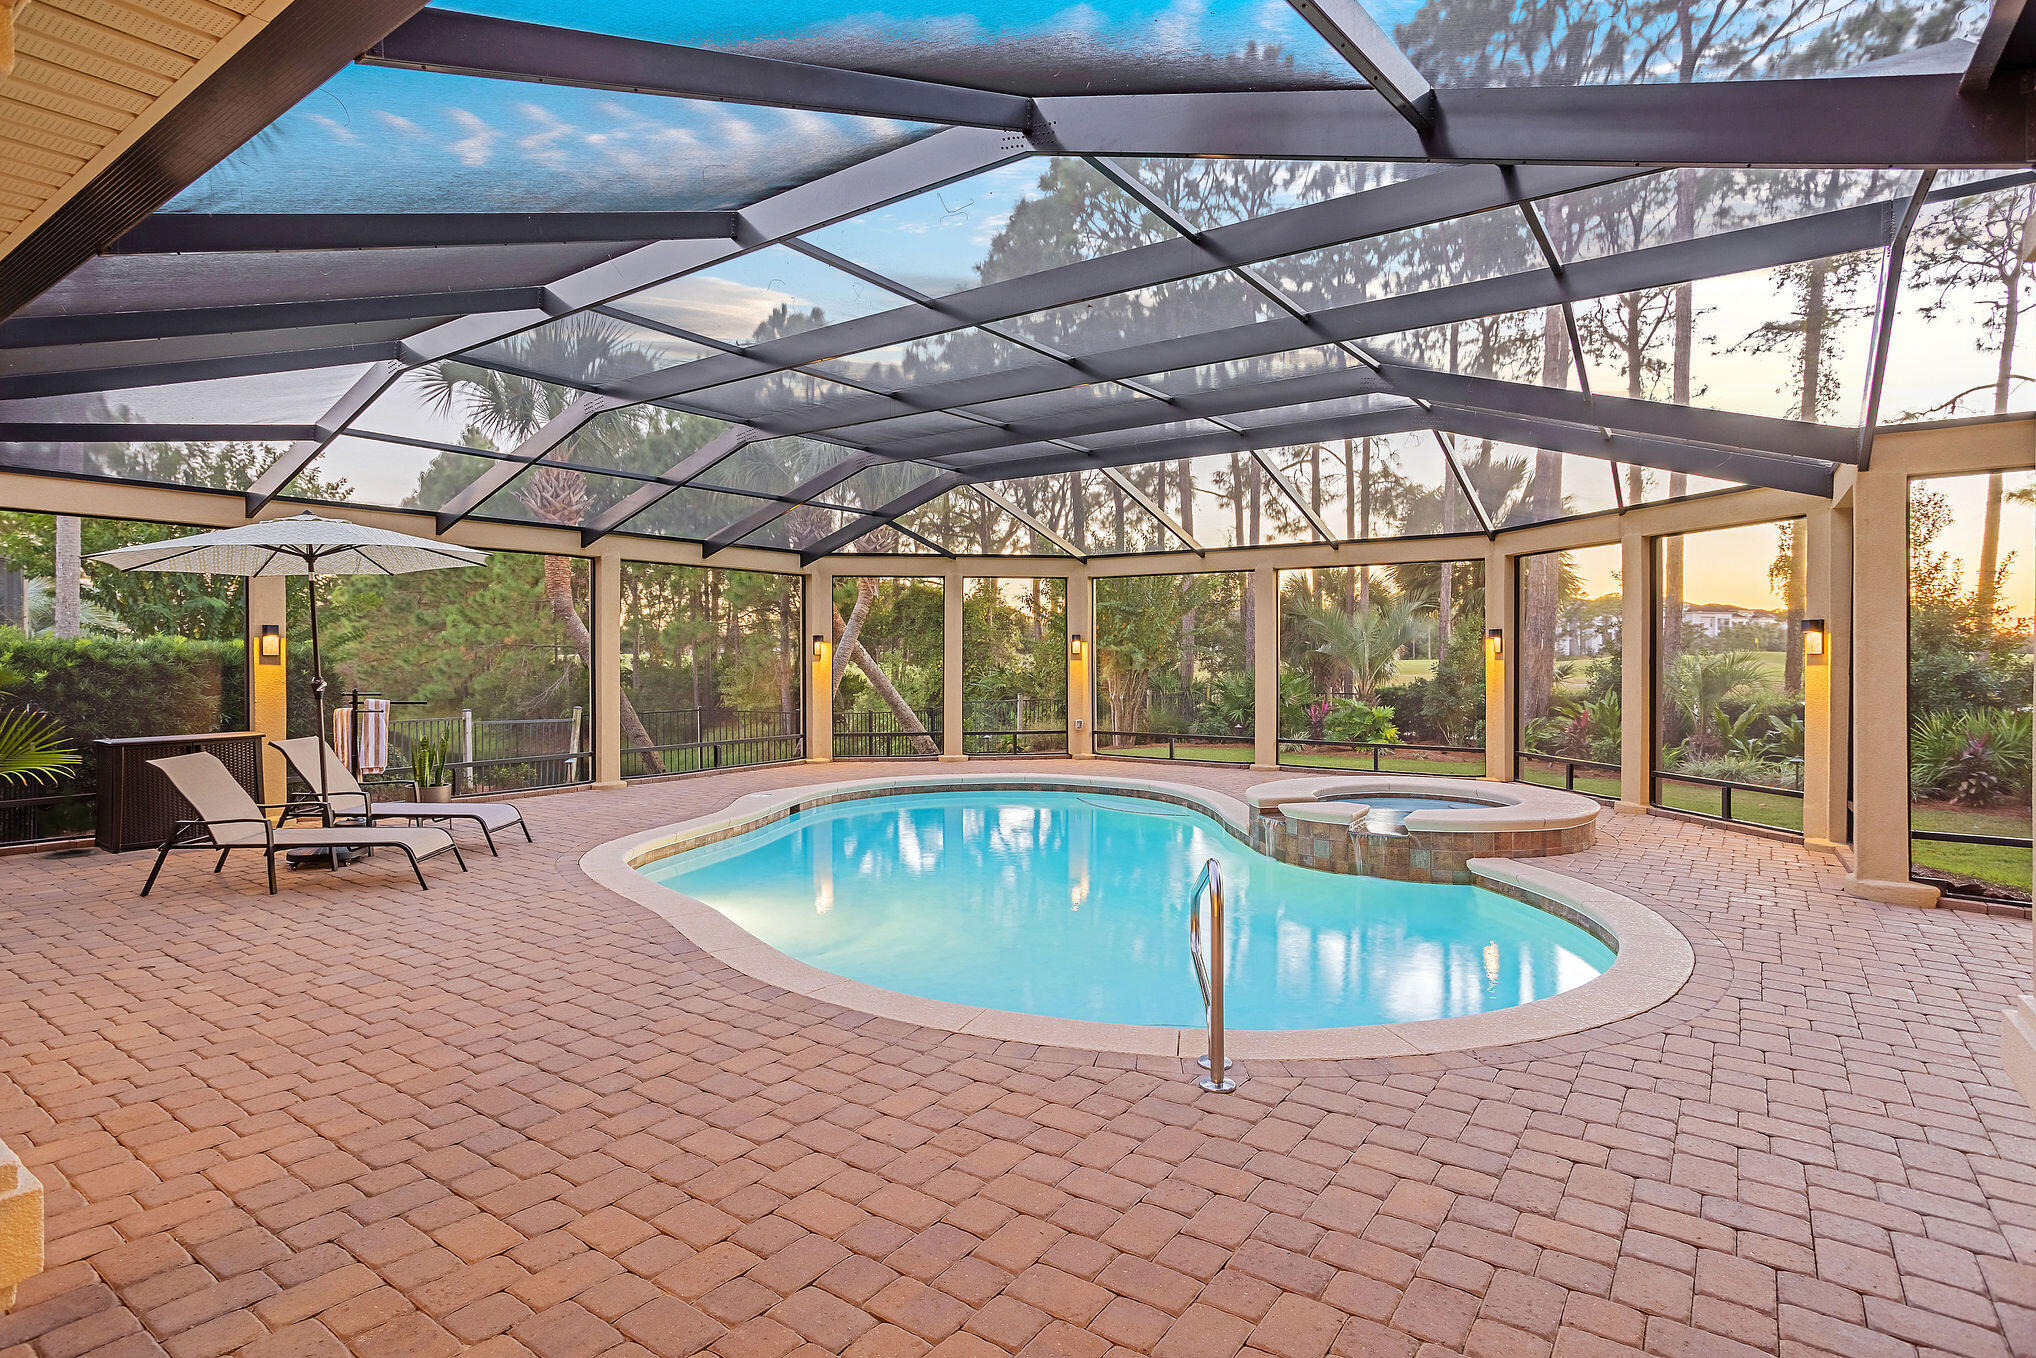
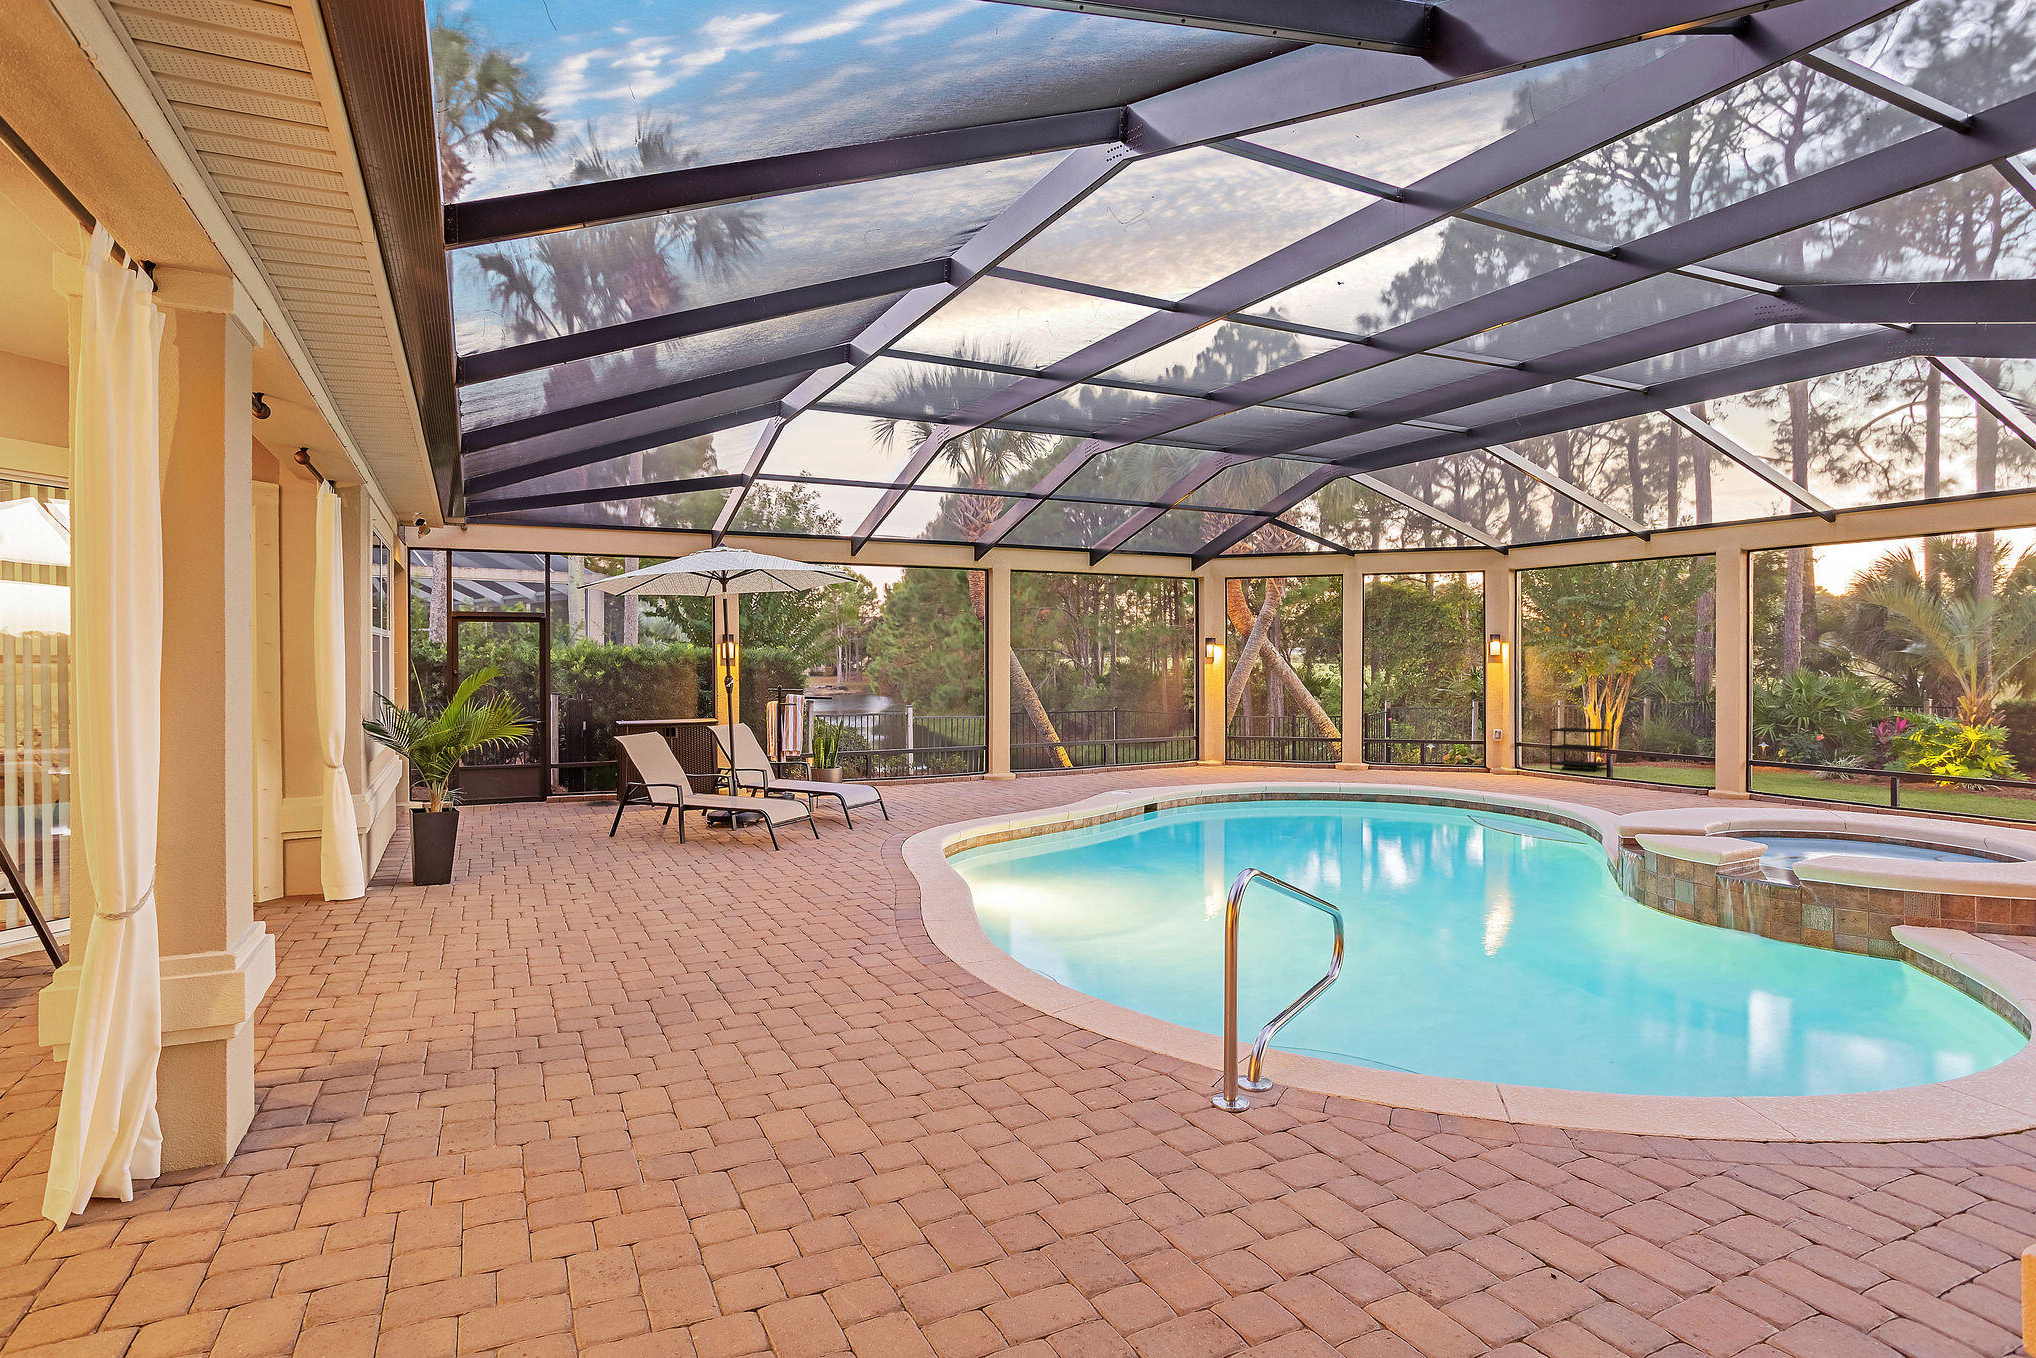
side table: none [1106,716,1148,753] -> present [1550,728,1609,772]

